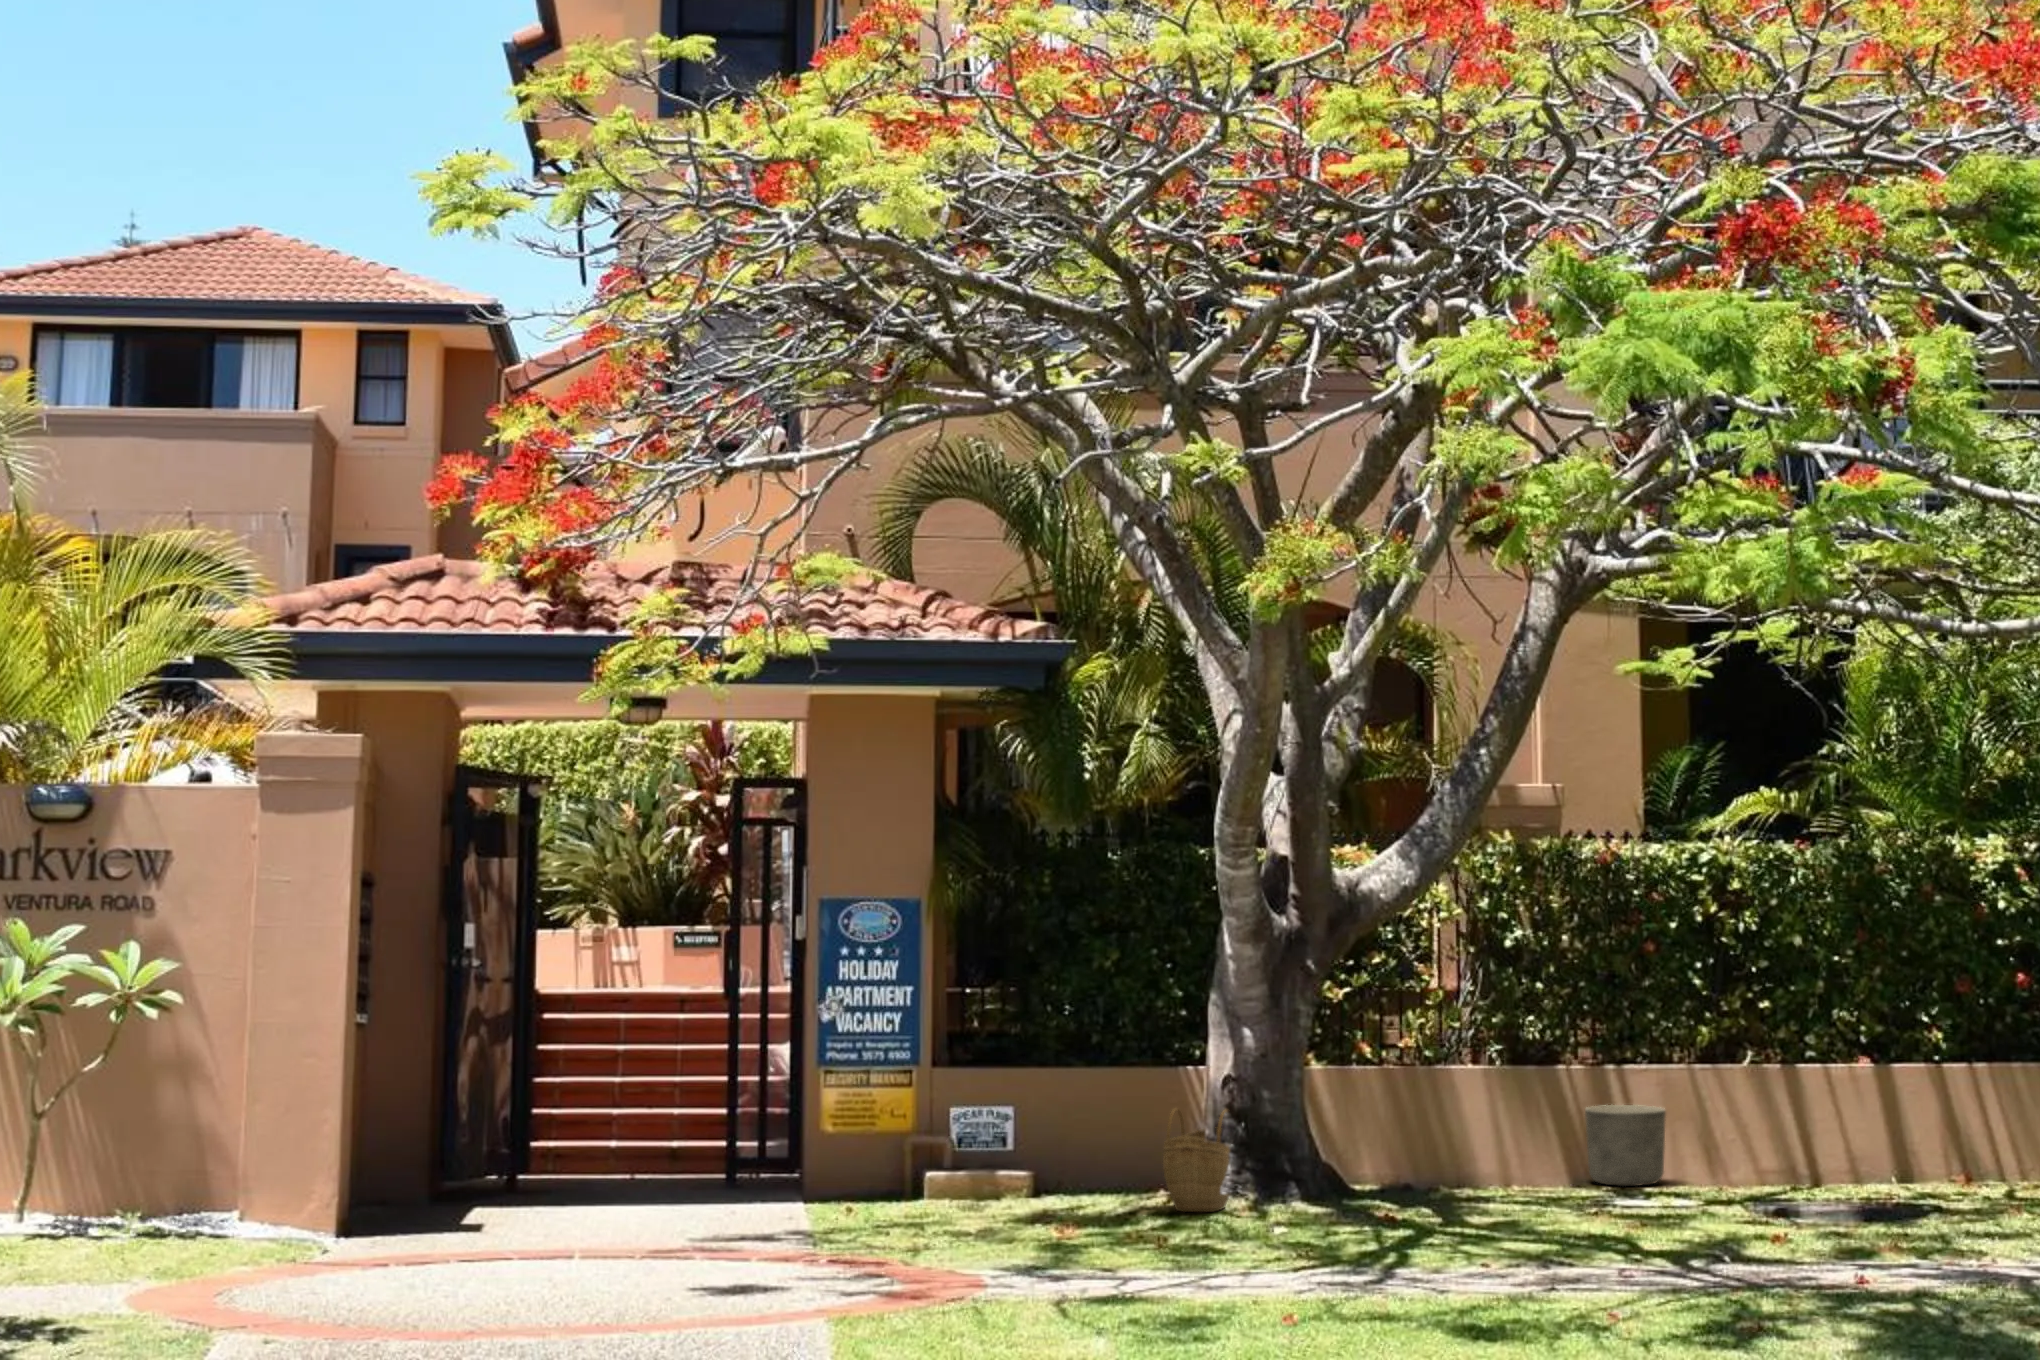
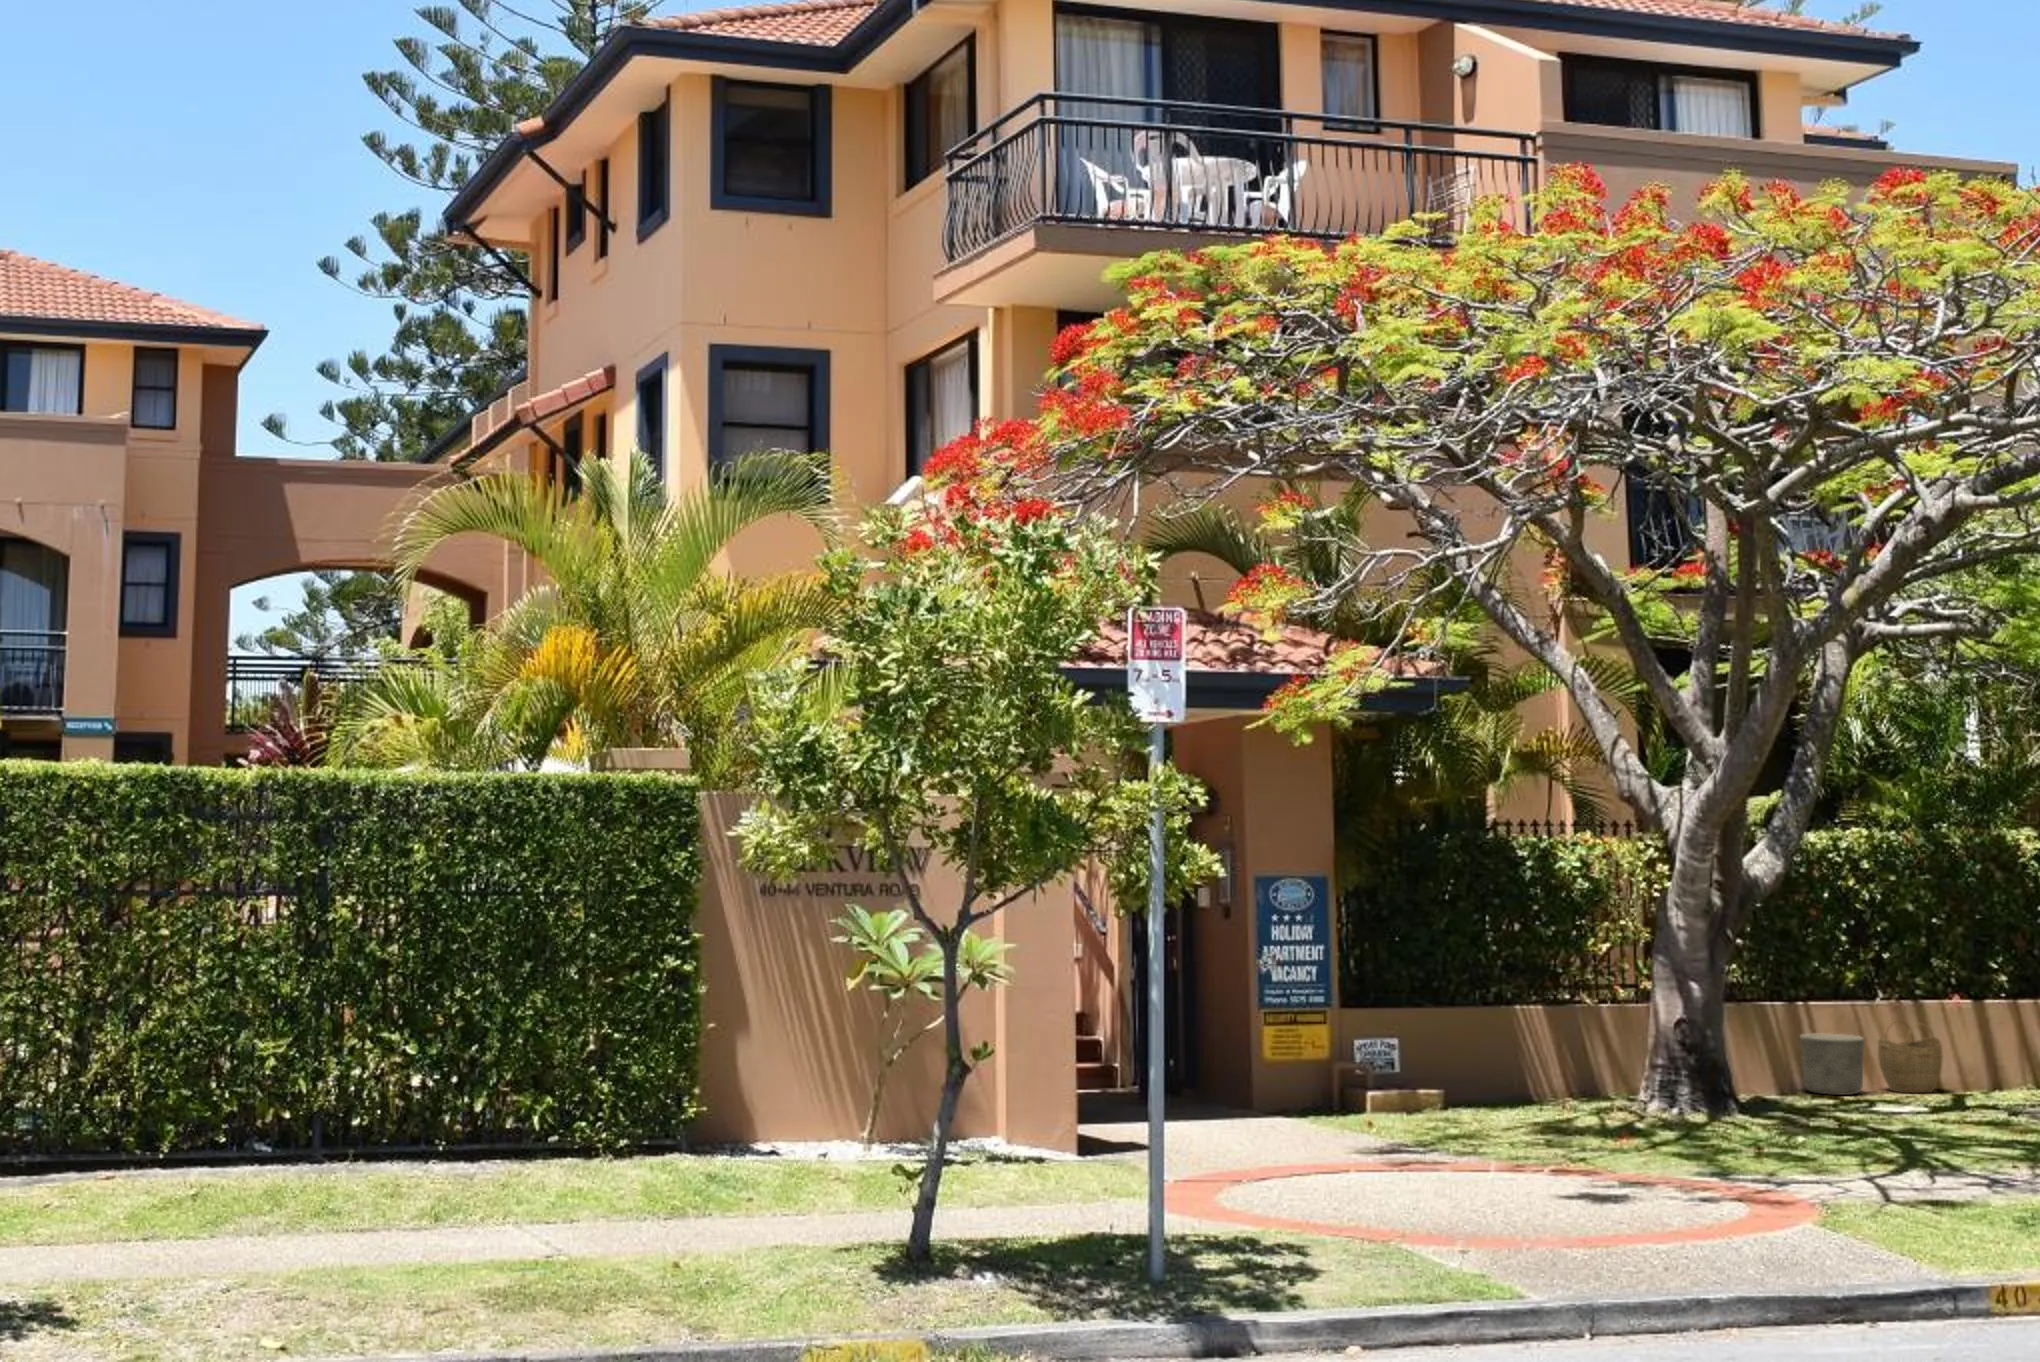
woven basket: present [1163,1108,1230,1212] -> present [1878,1021,1943,1093]

